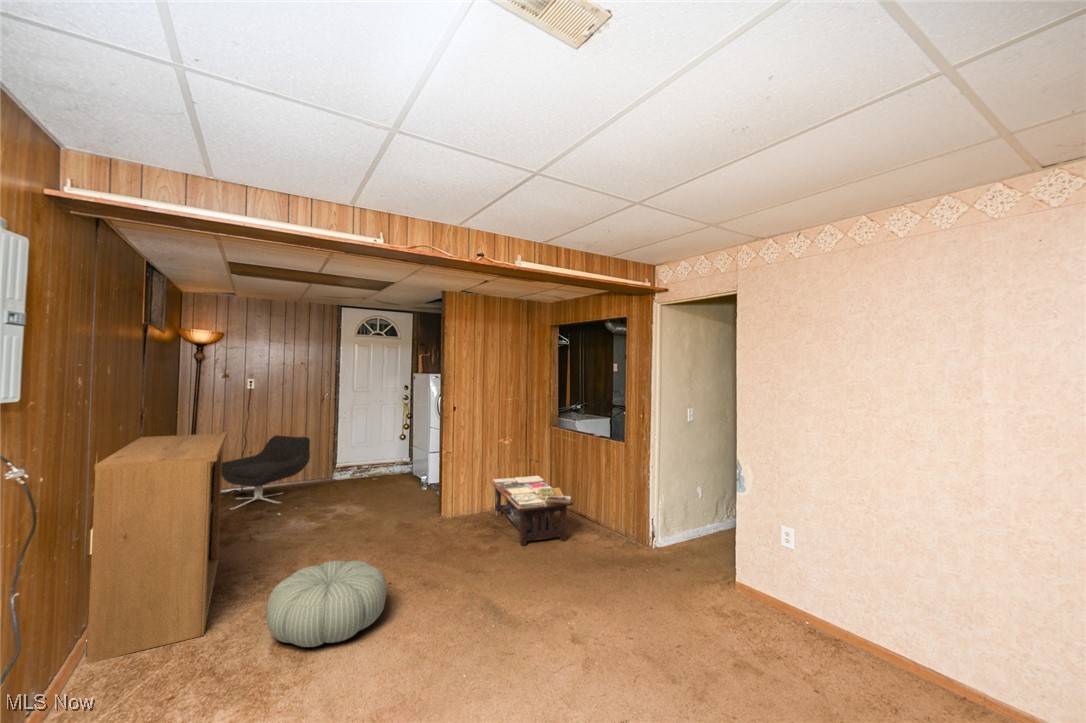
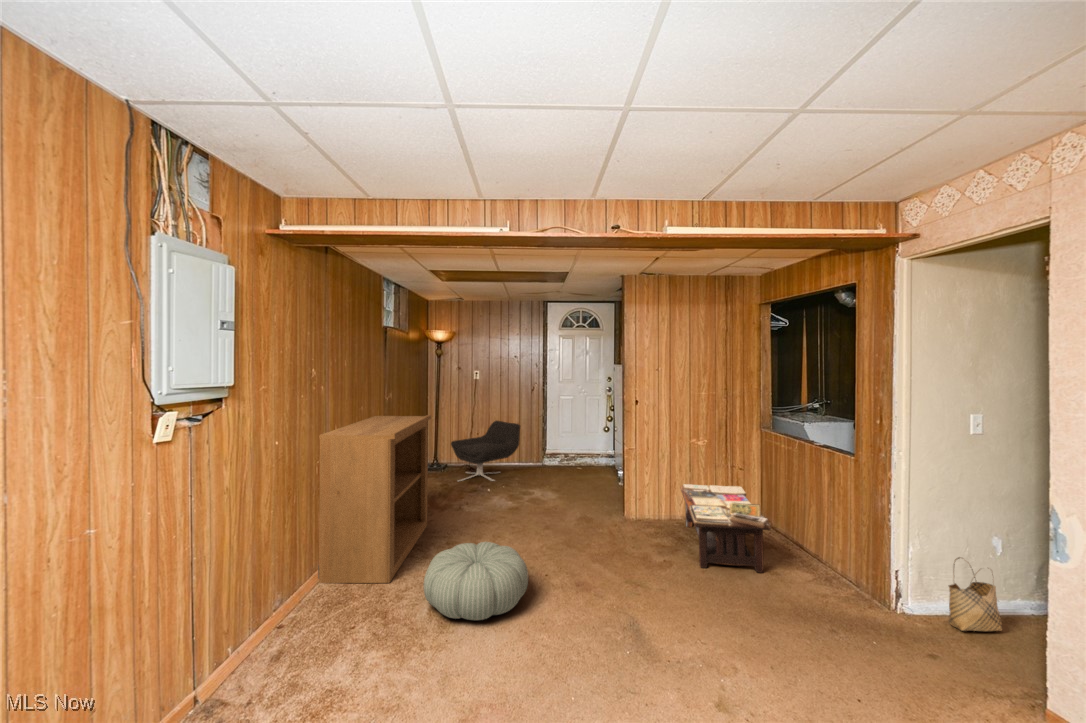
woven basket: none [680,503,705,550] -> present [948,557,1002,631]

